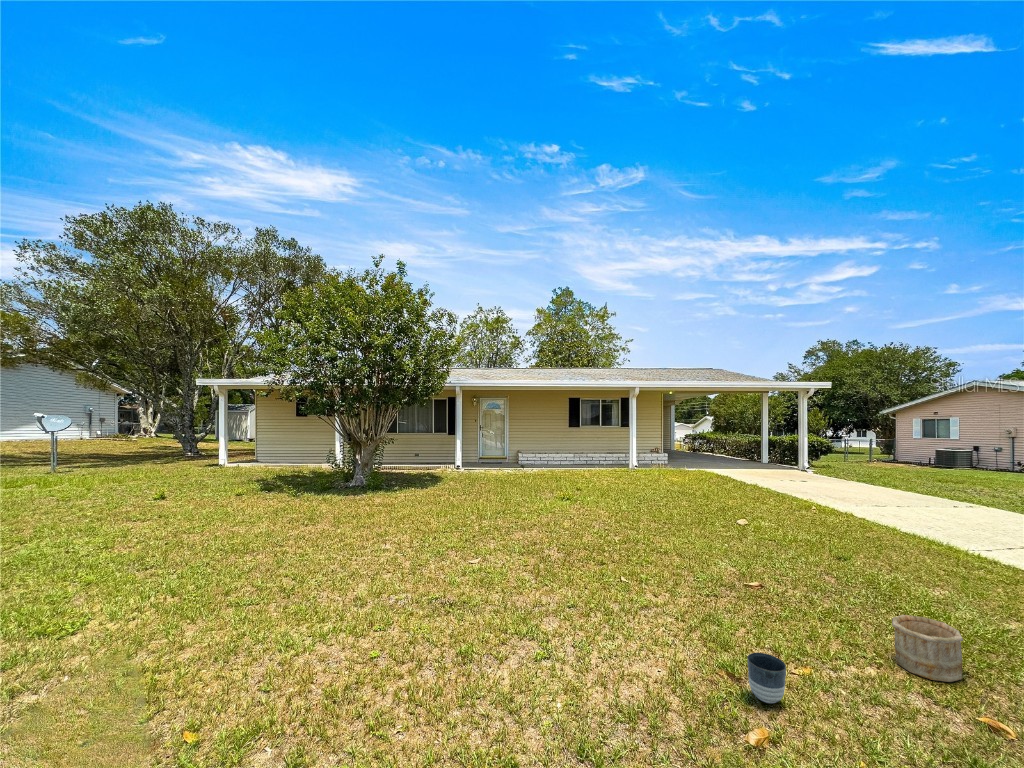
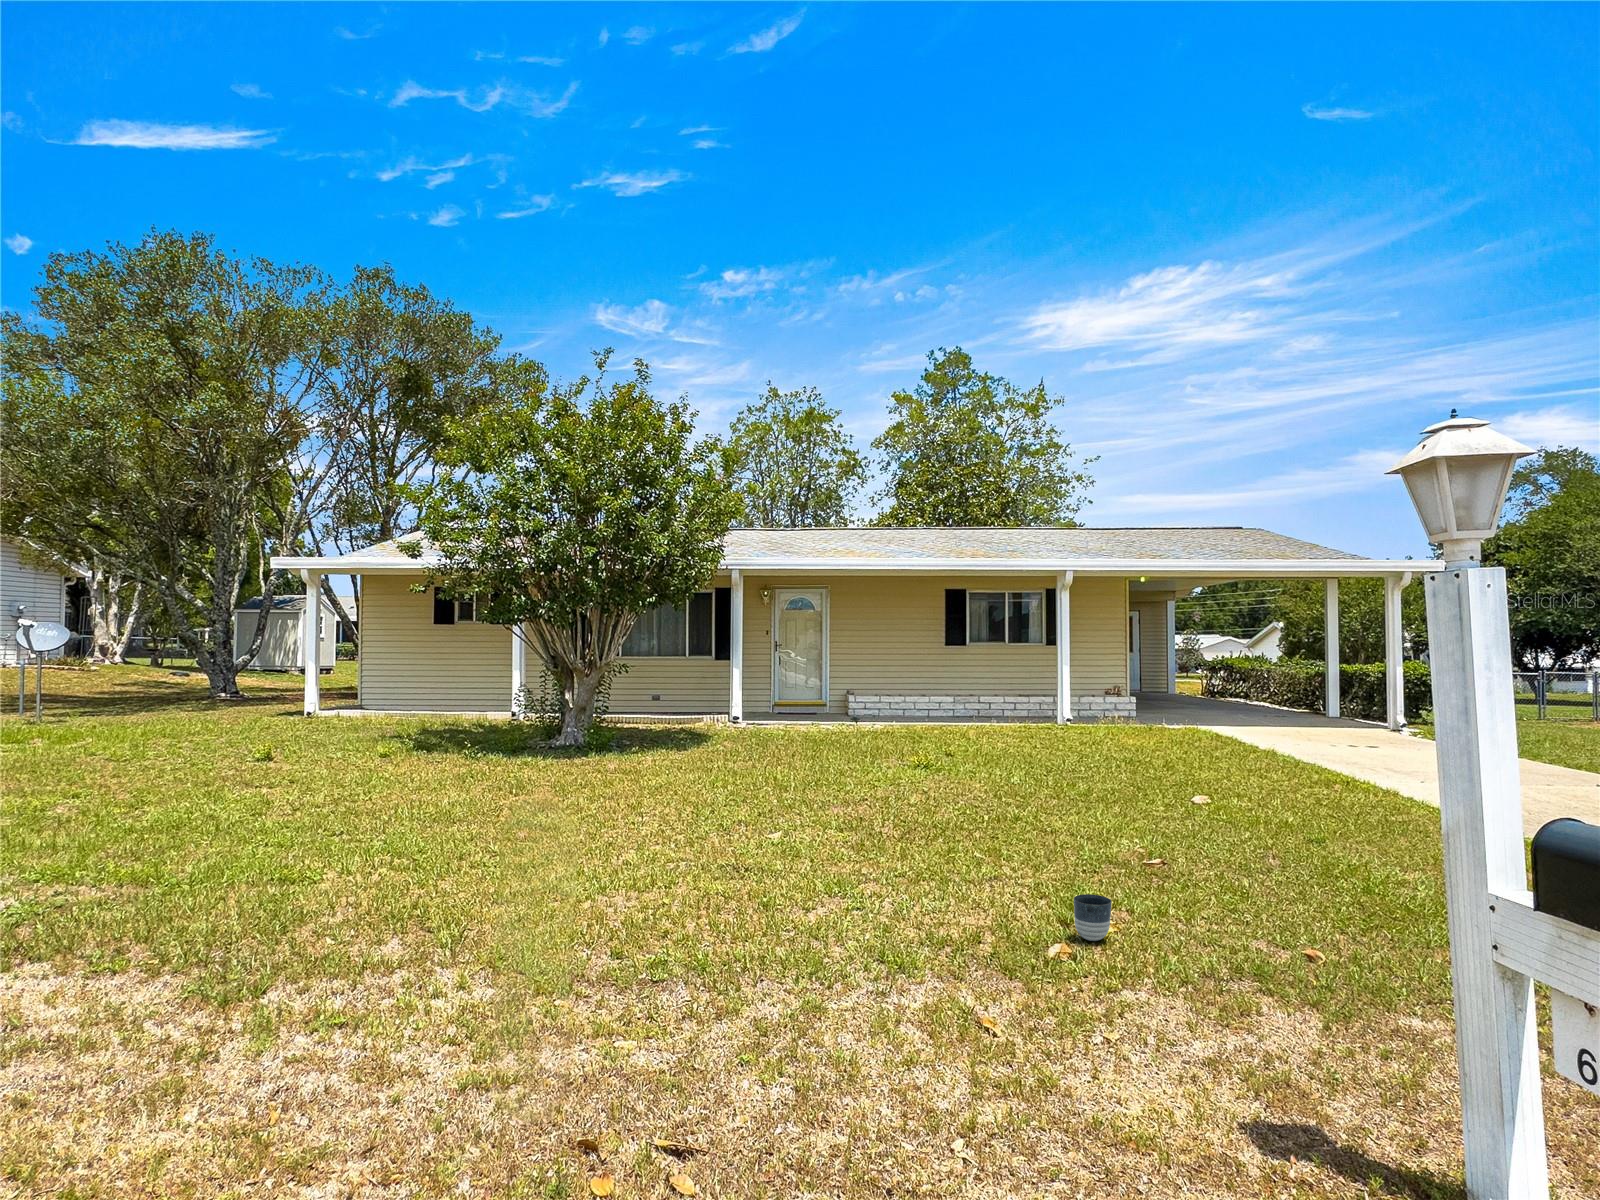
wooden bucket: present [892,615,963,682] -> none [1261,870,1331,932]

